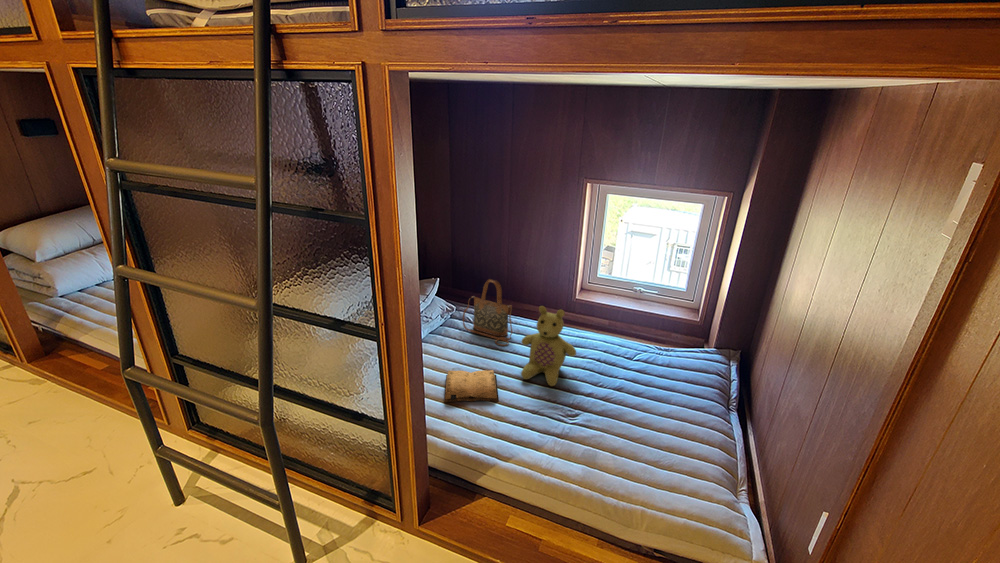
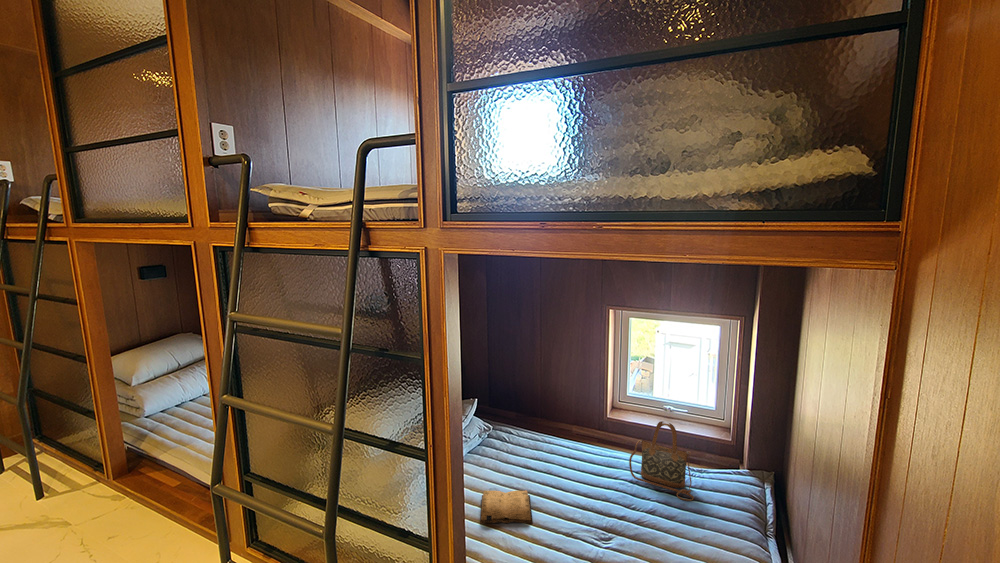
handbag: present [463,279,512,346] -> present [629,421,694,501]
stuffed bear: present [521,306,576,386] -> none [553,425,607,508]

